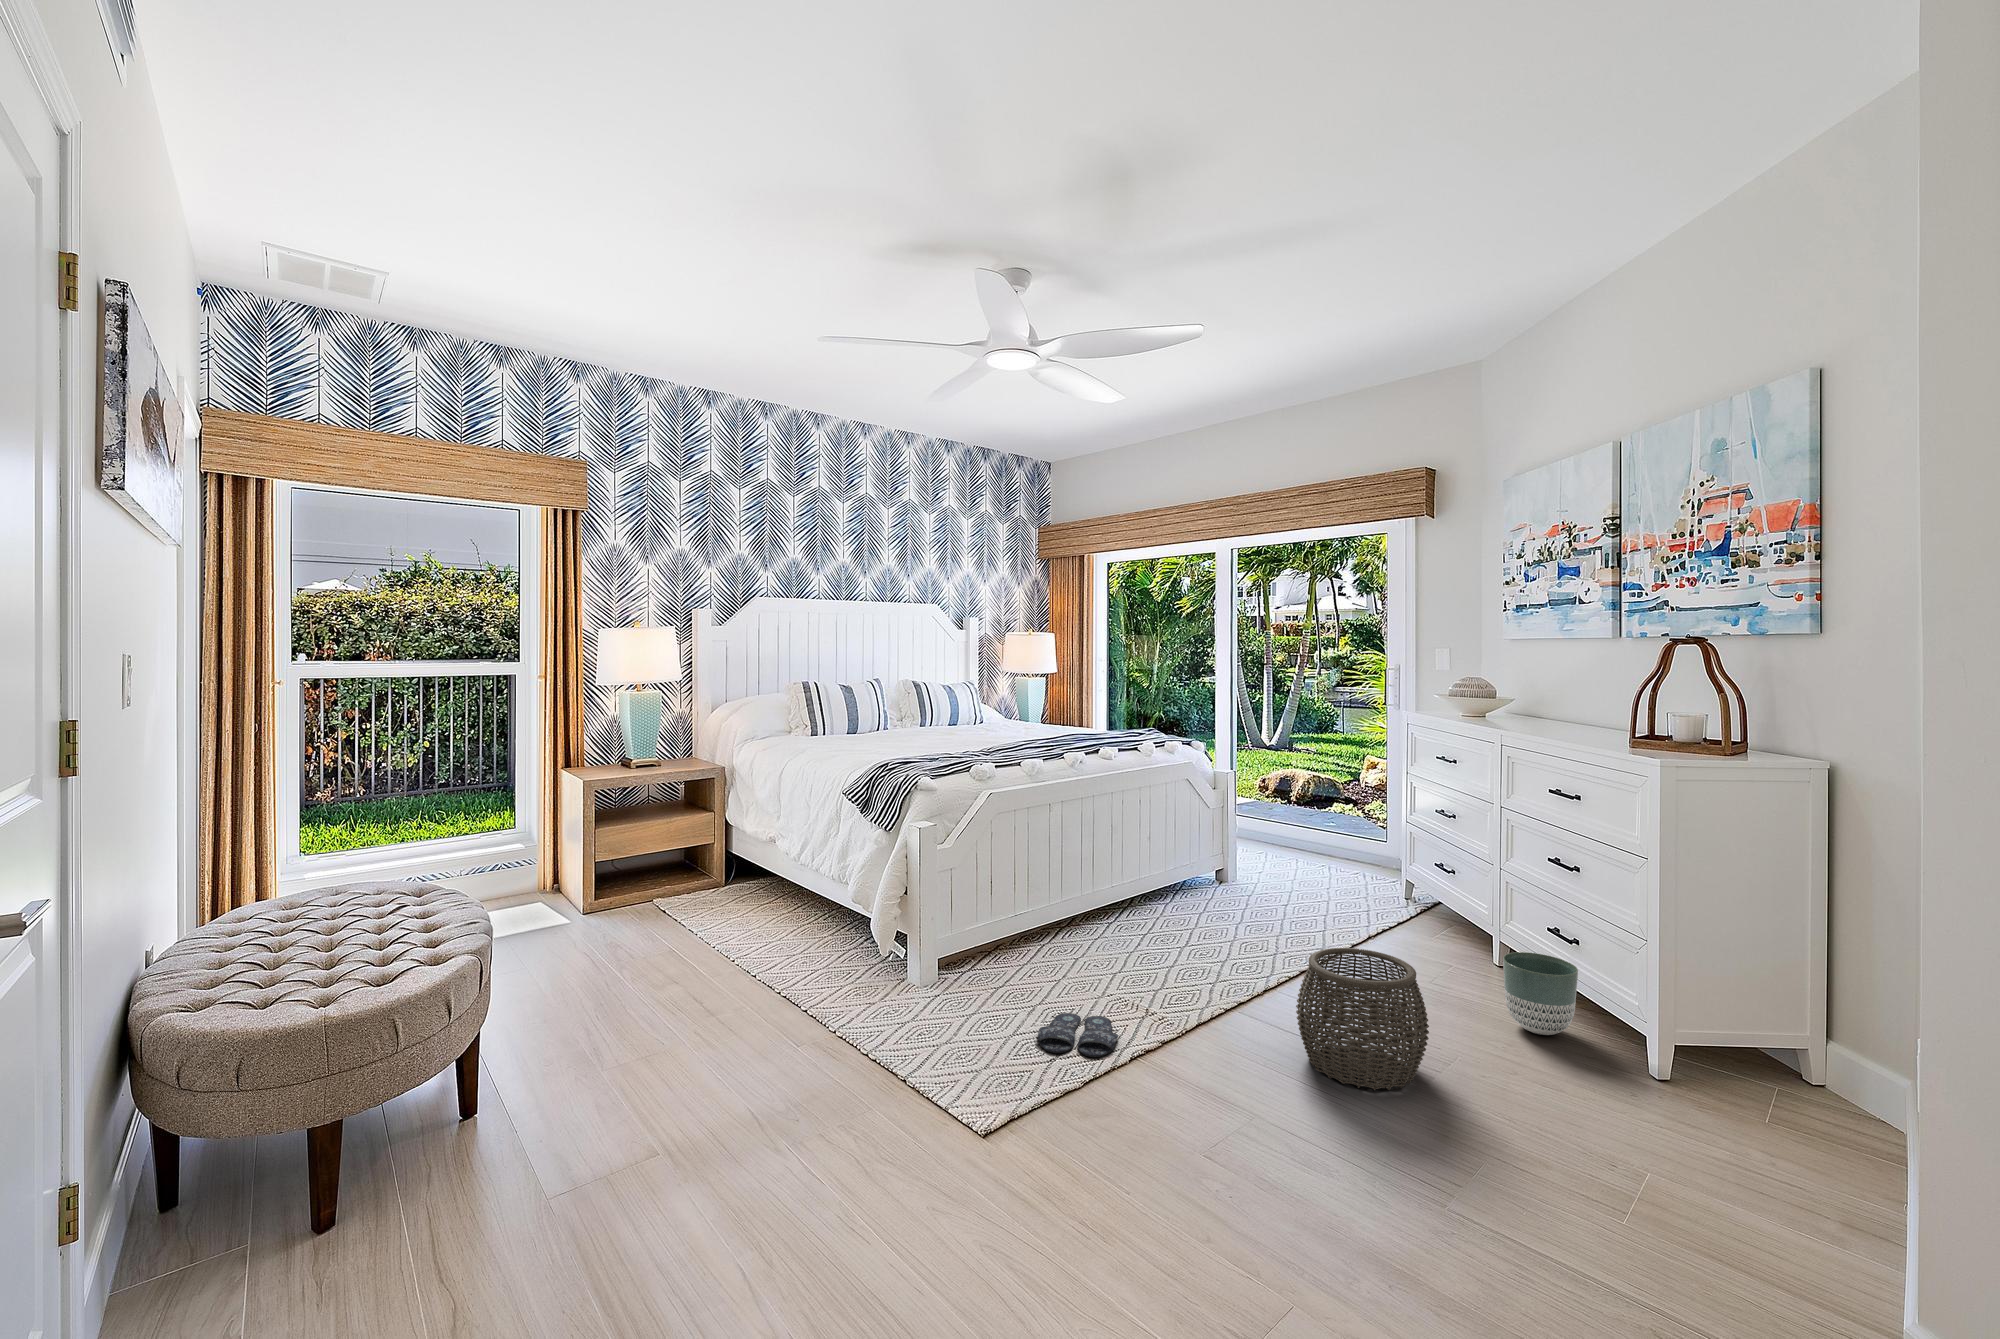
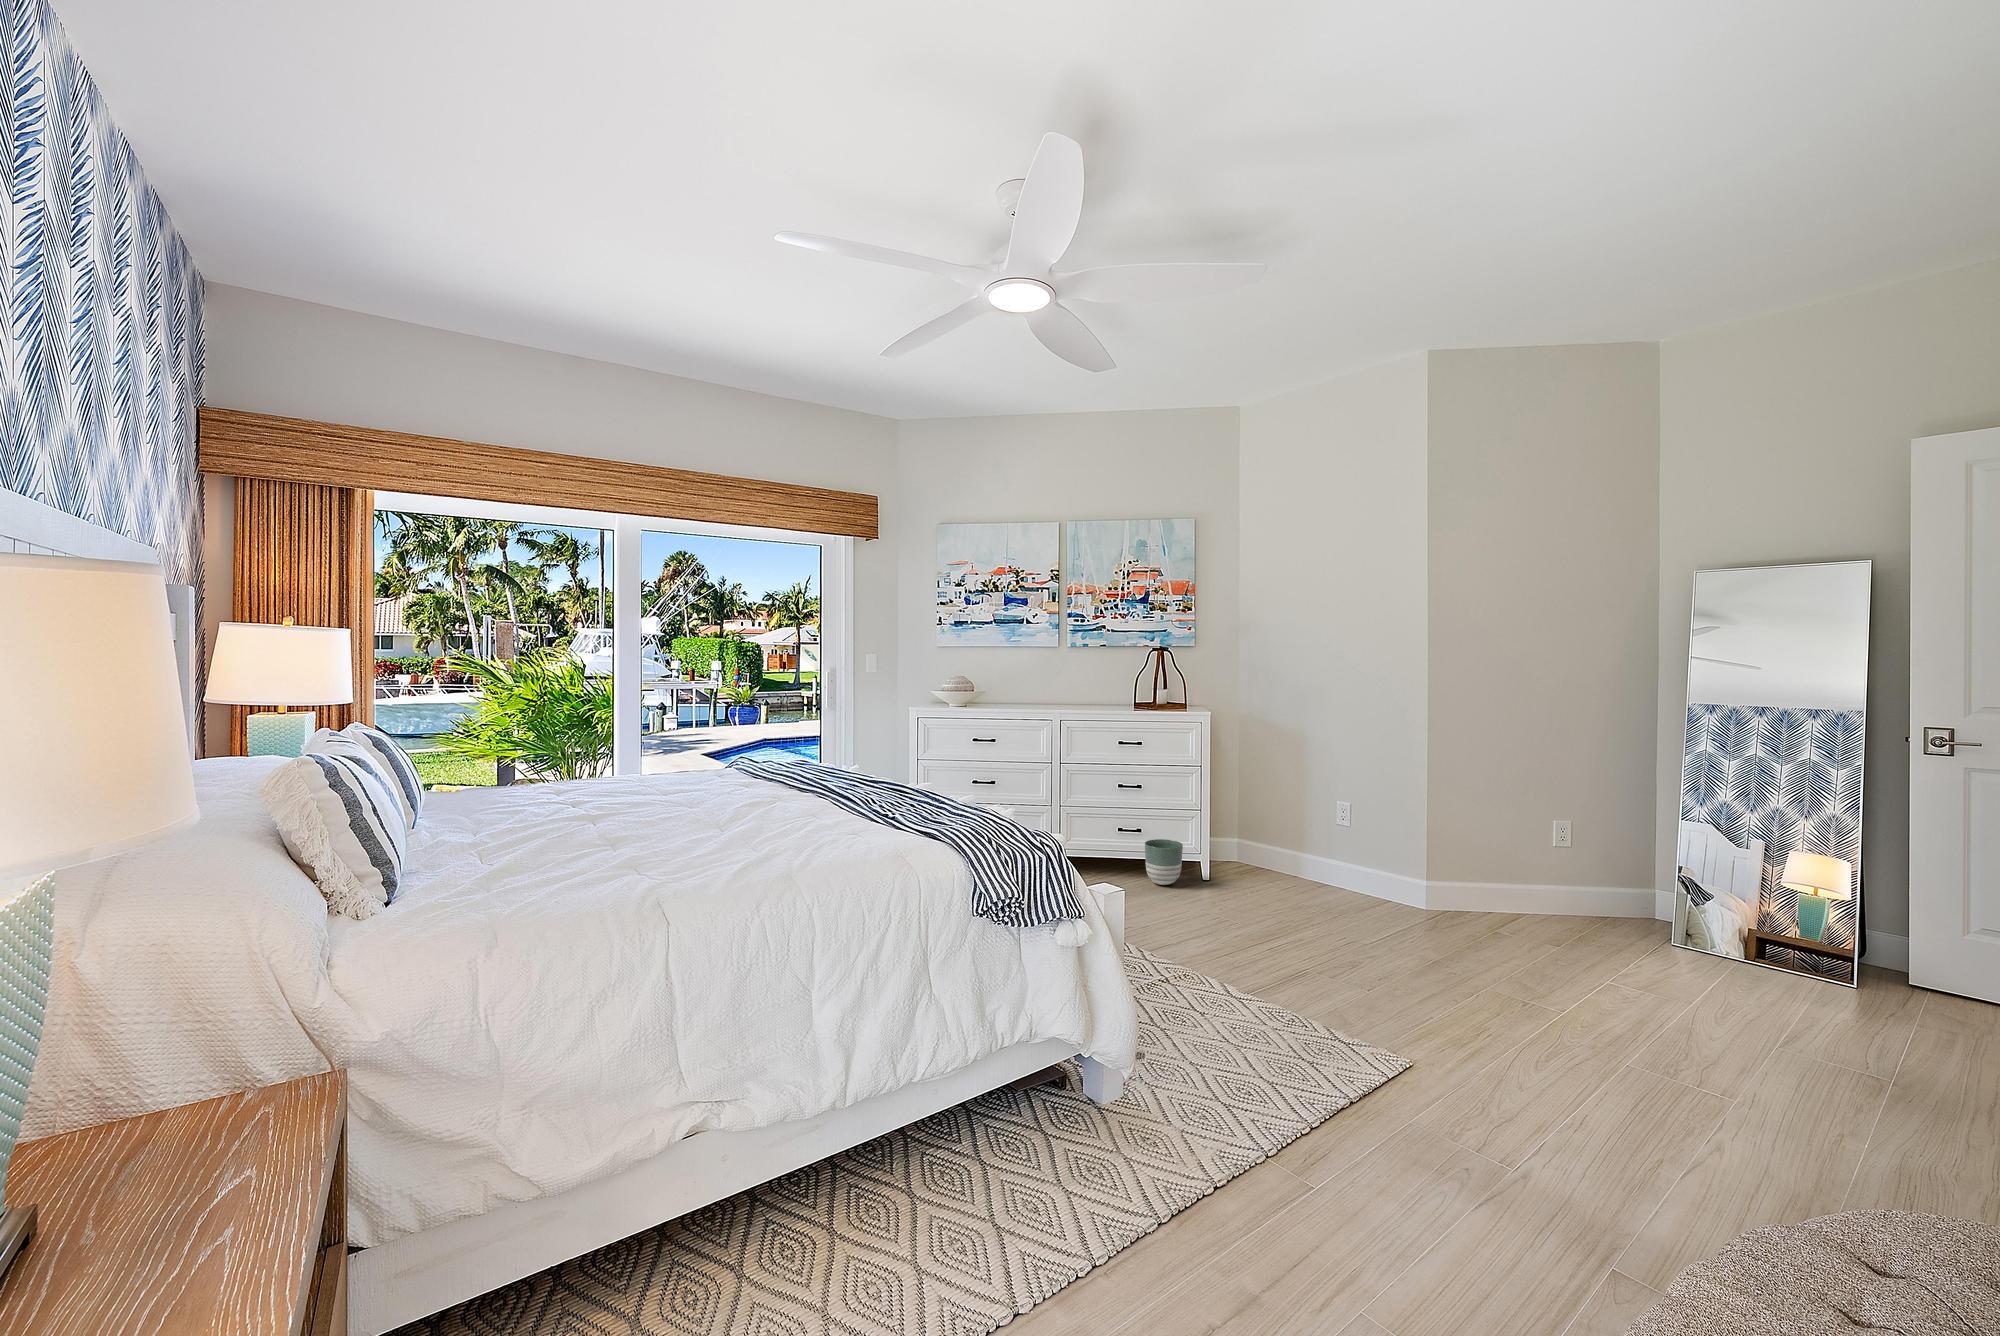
woven basket: present [1296,948,1429,1090] -> none [1198,855,1278,937]
slippers: present [1038,1013,1118,1057] -> none [1197,984,1277,1016]

